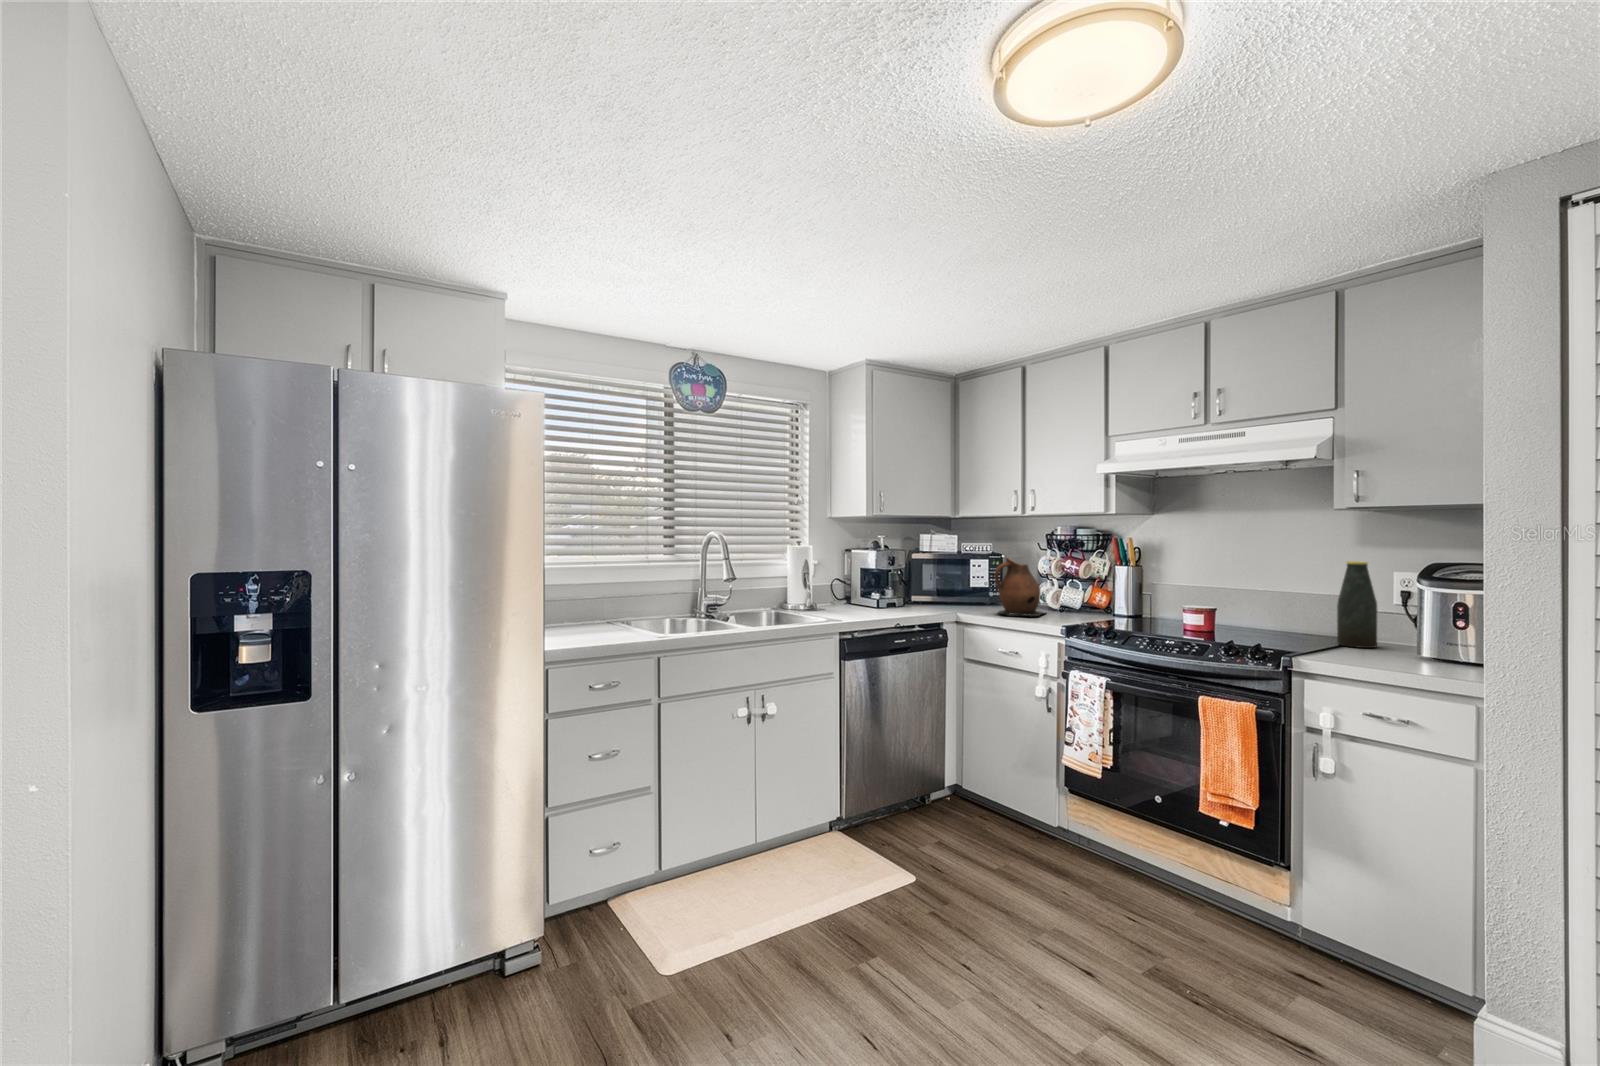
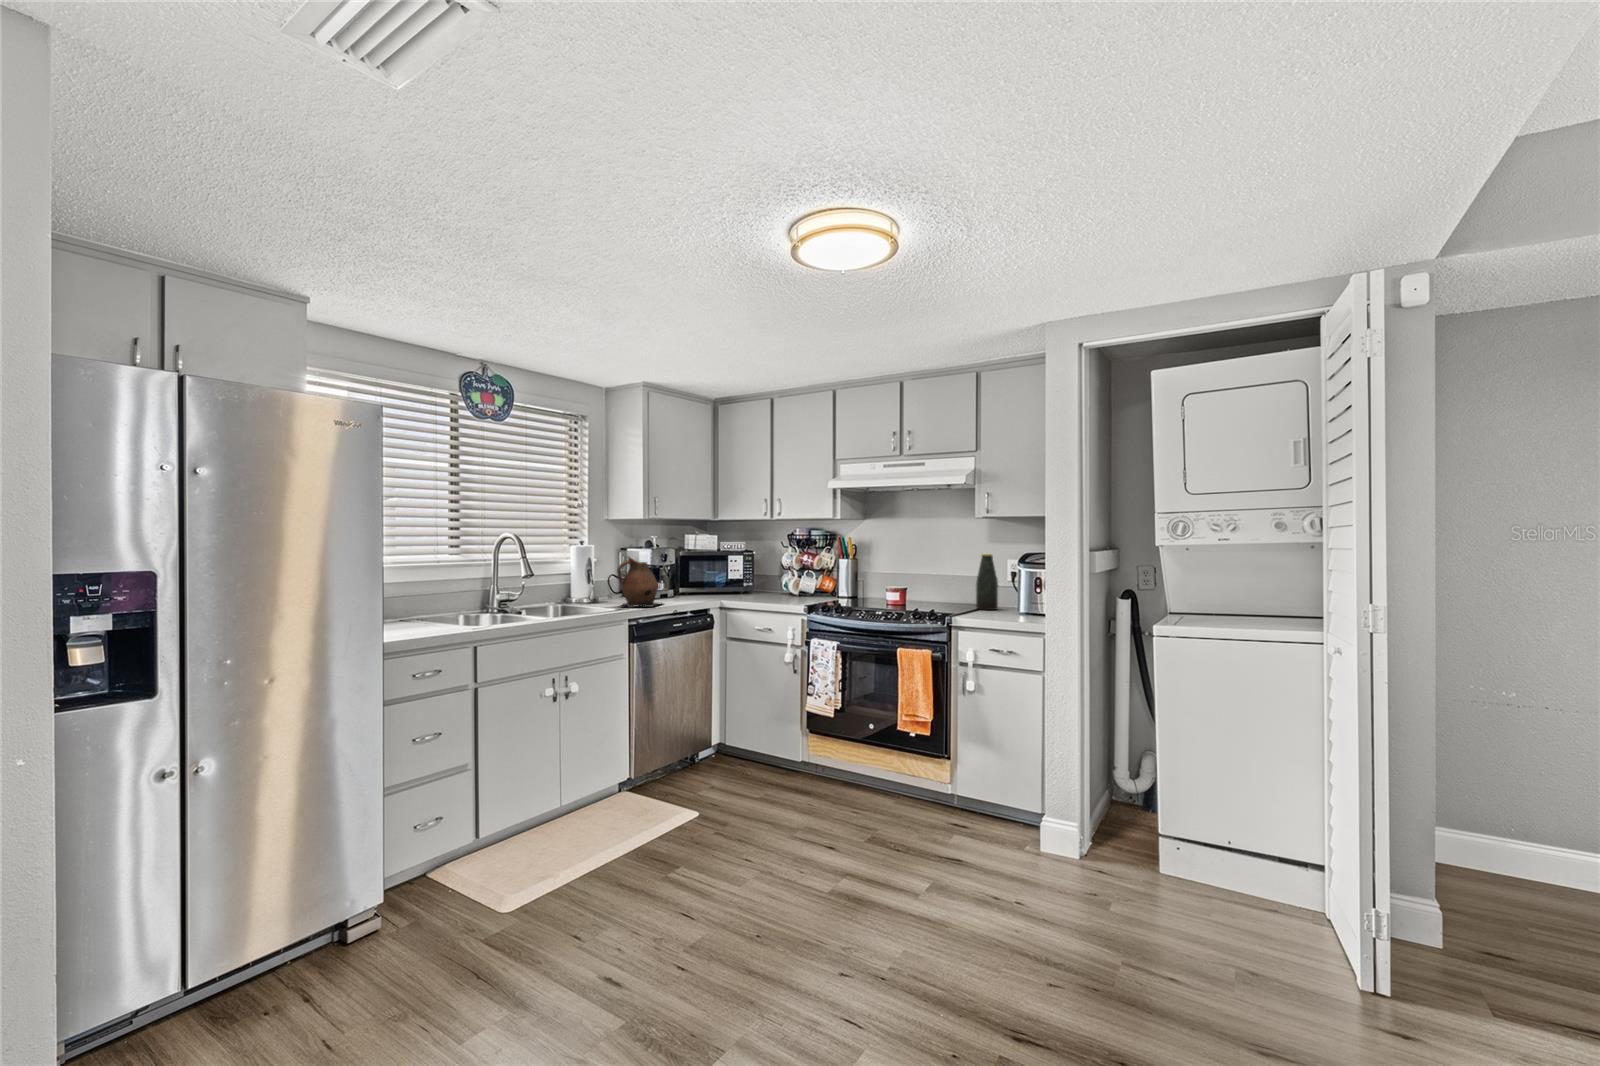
ceramic pitcher: present [994,558,1045,616] -> present [617,556,660,607]

